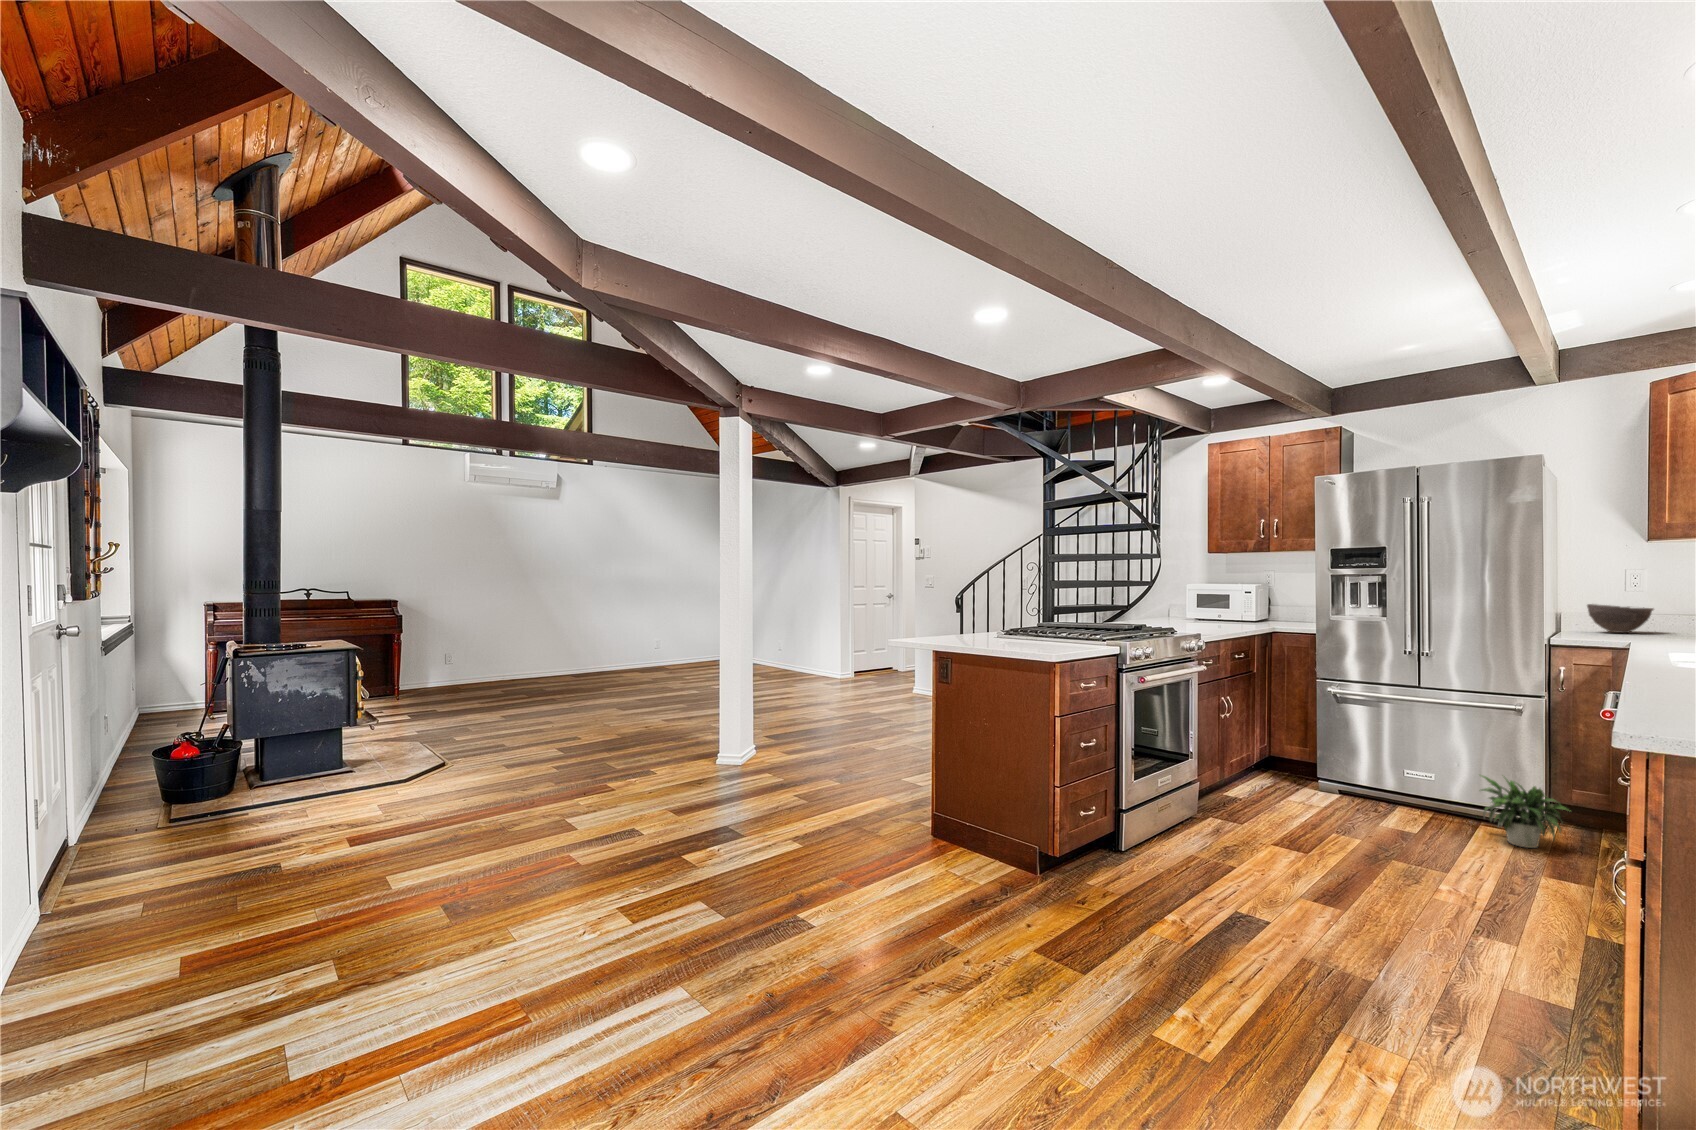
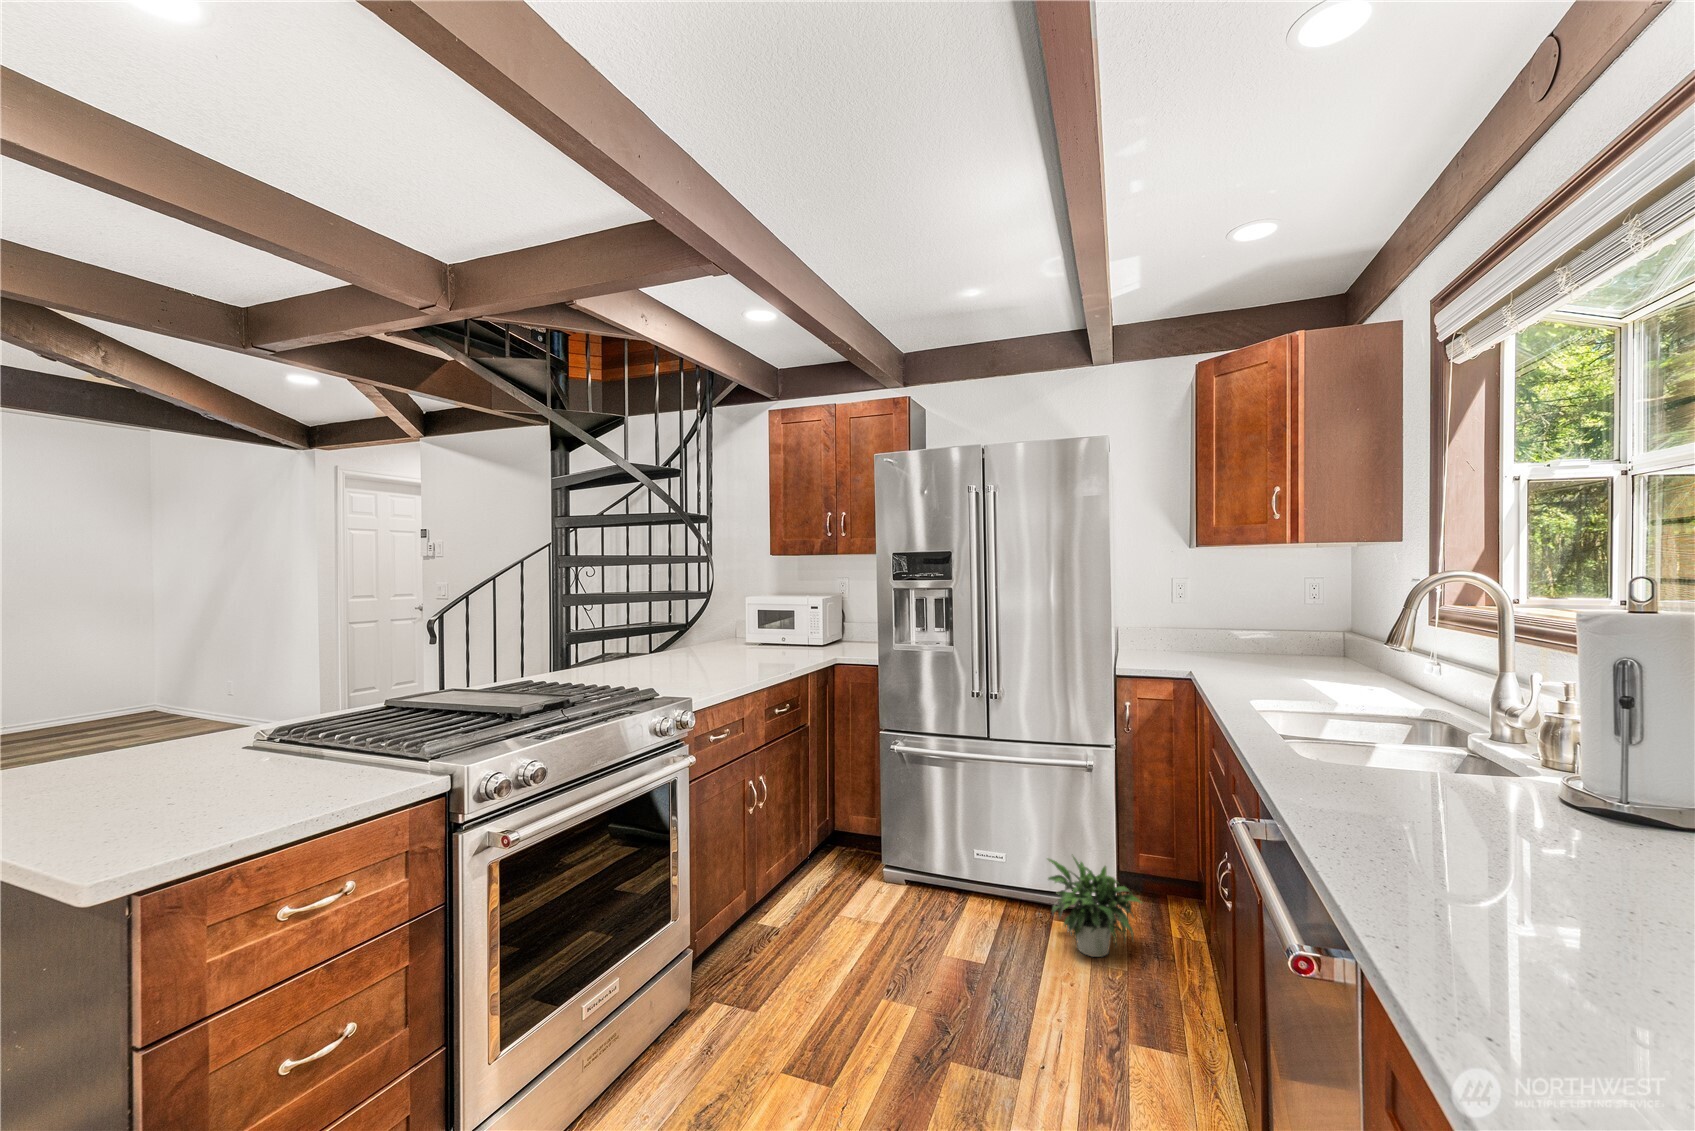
bowl: present [1587,604,1653,633] -> none [1146,617,1205,650]

